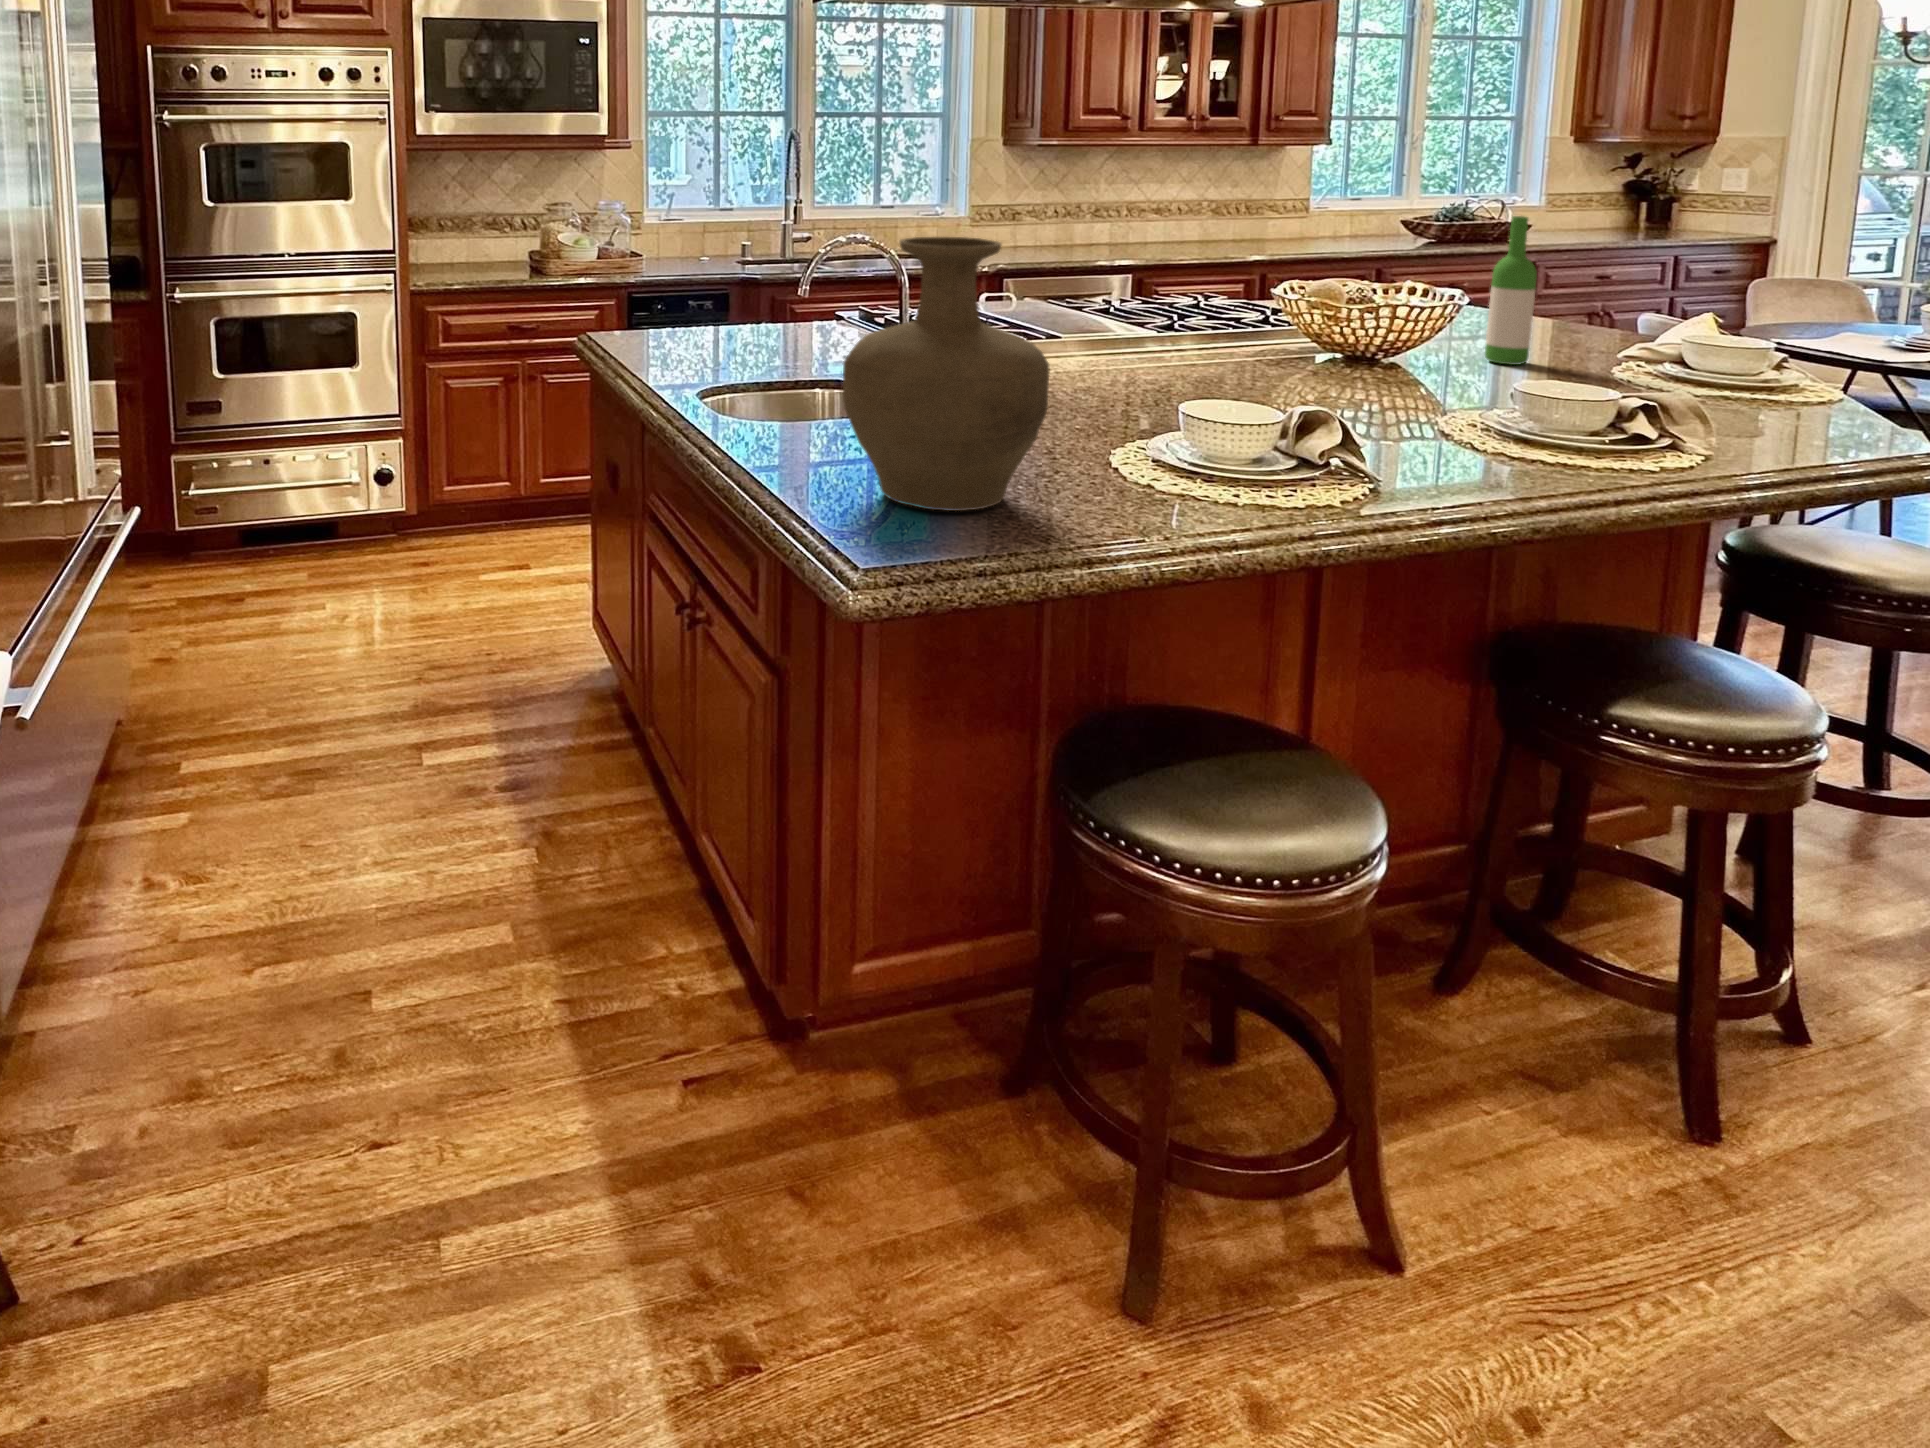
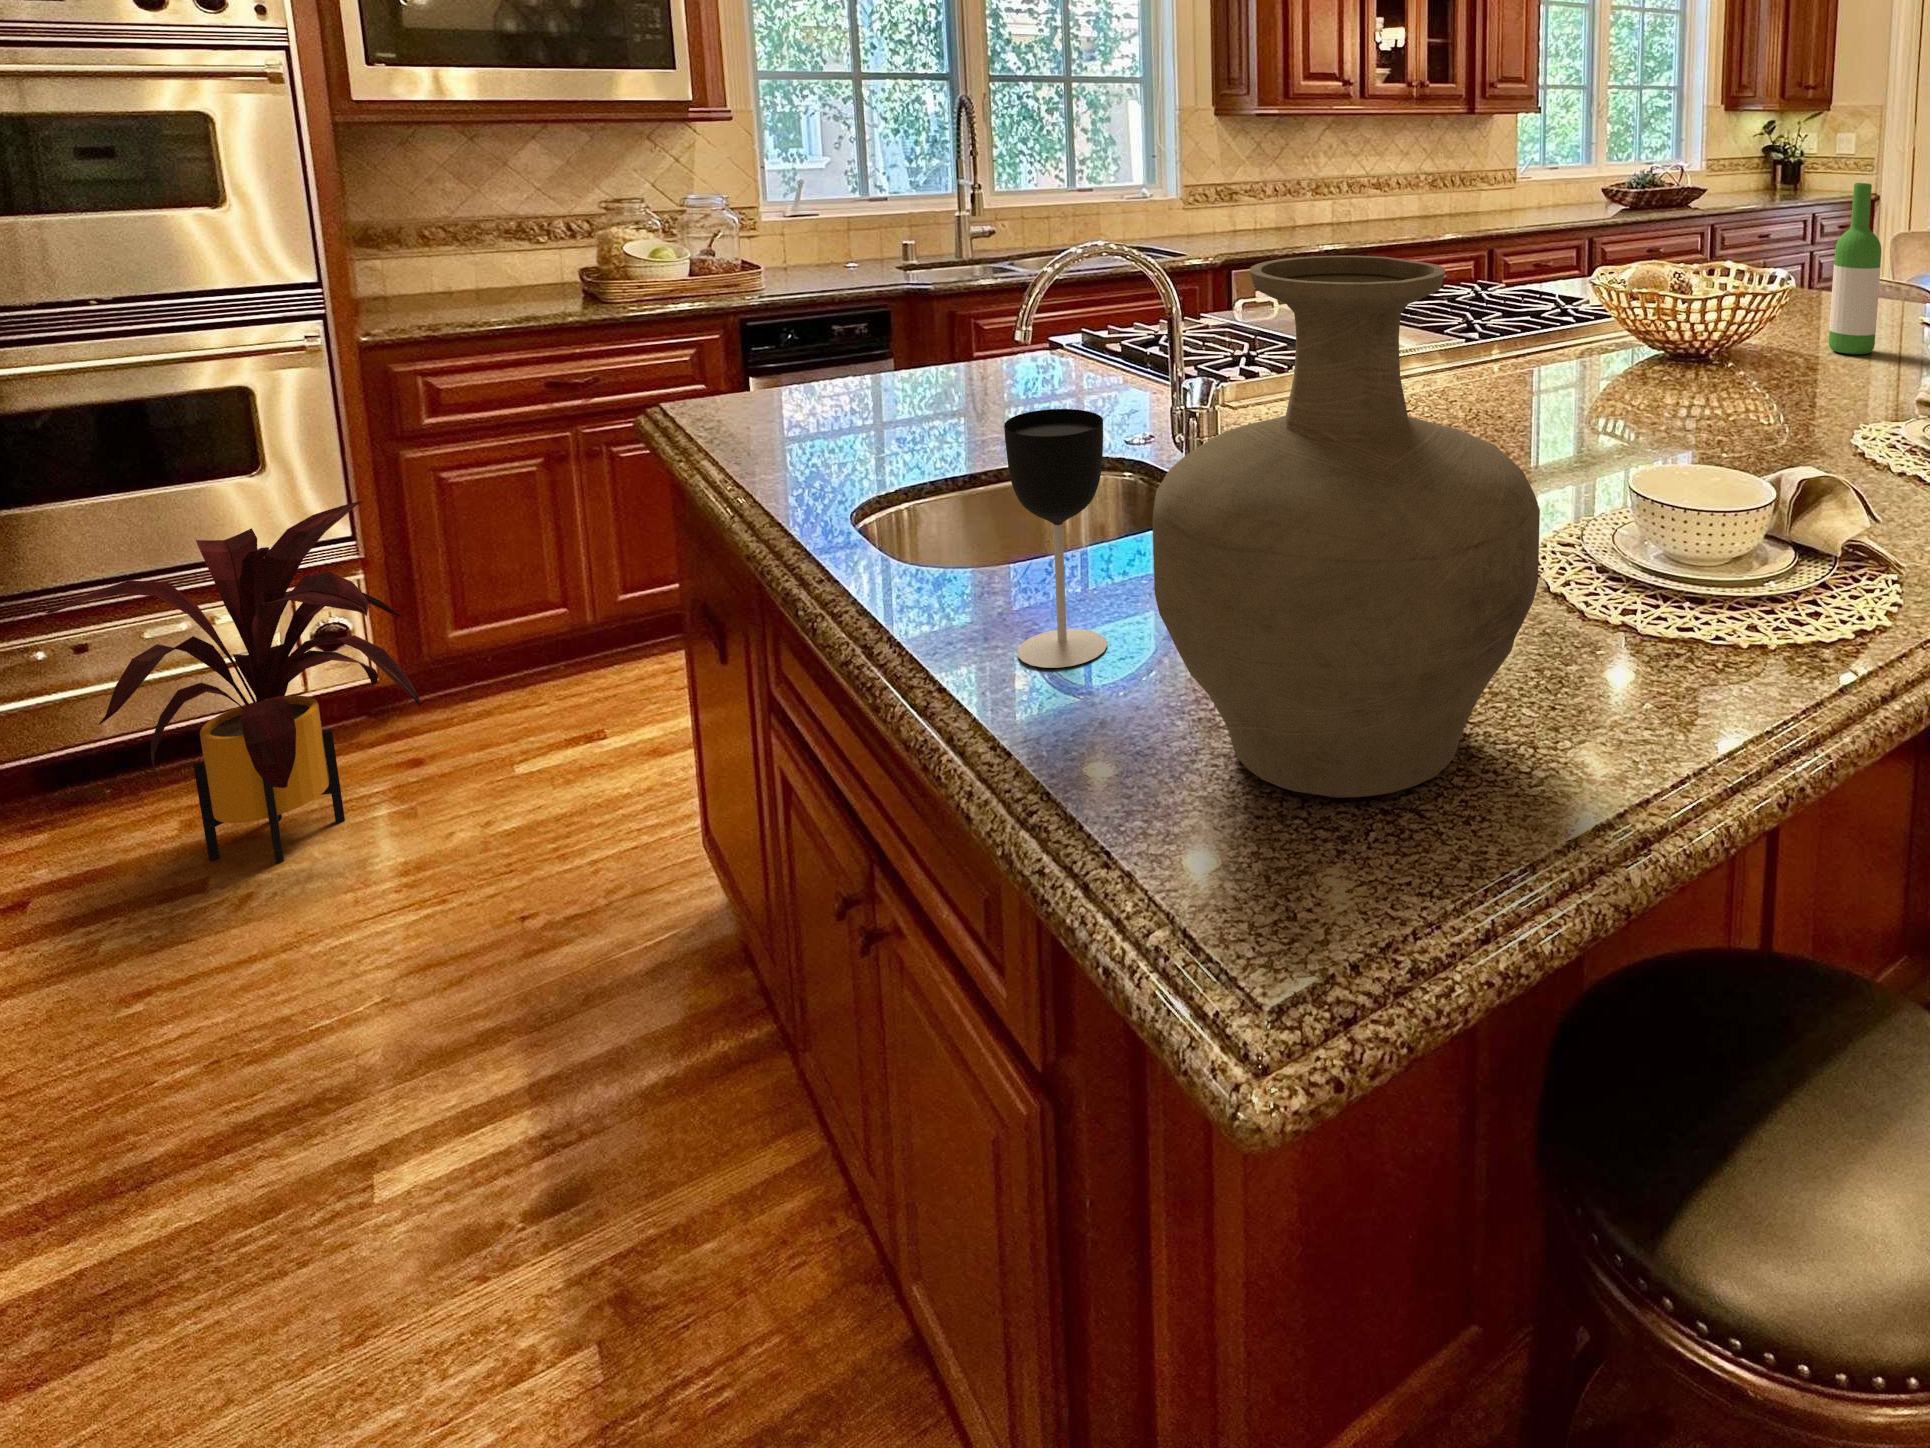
wine glass: none [782,320,835,458] -> present [1004,409,1107,668]
house plant: none [261,392,436,606] -> present [45,501,420,863]

